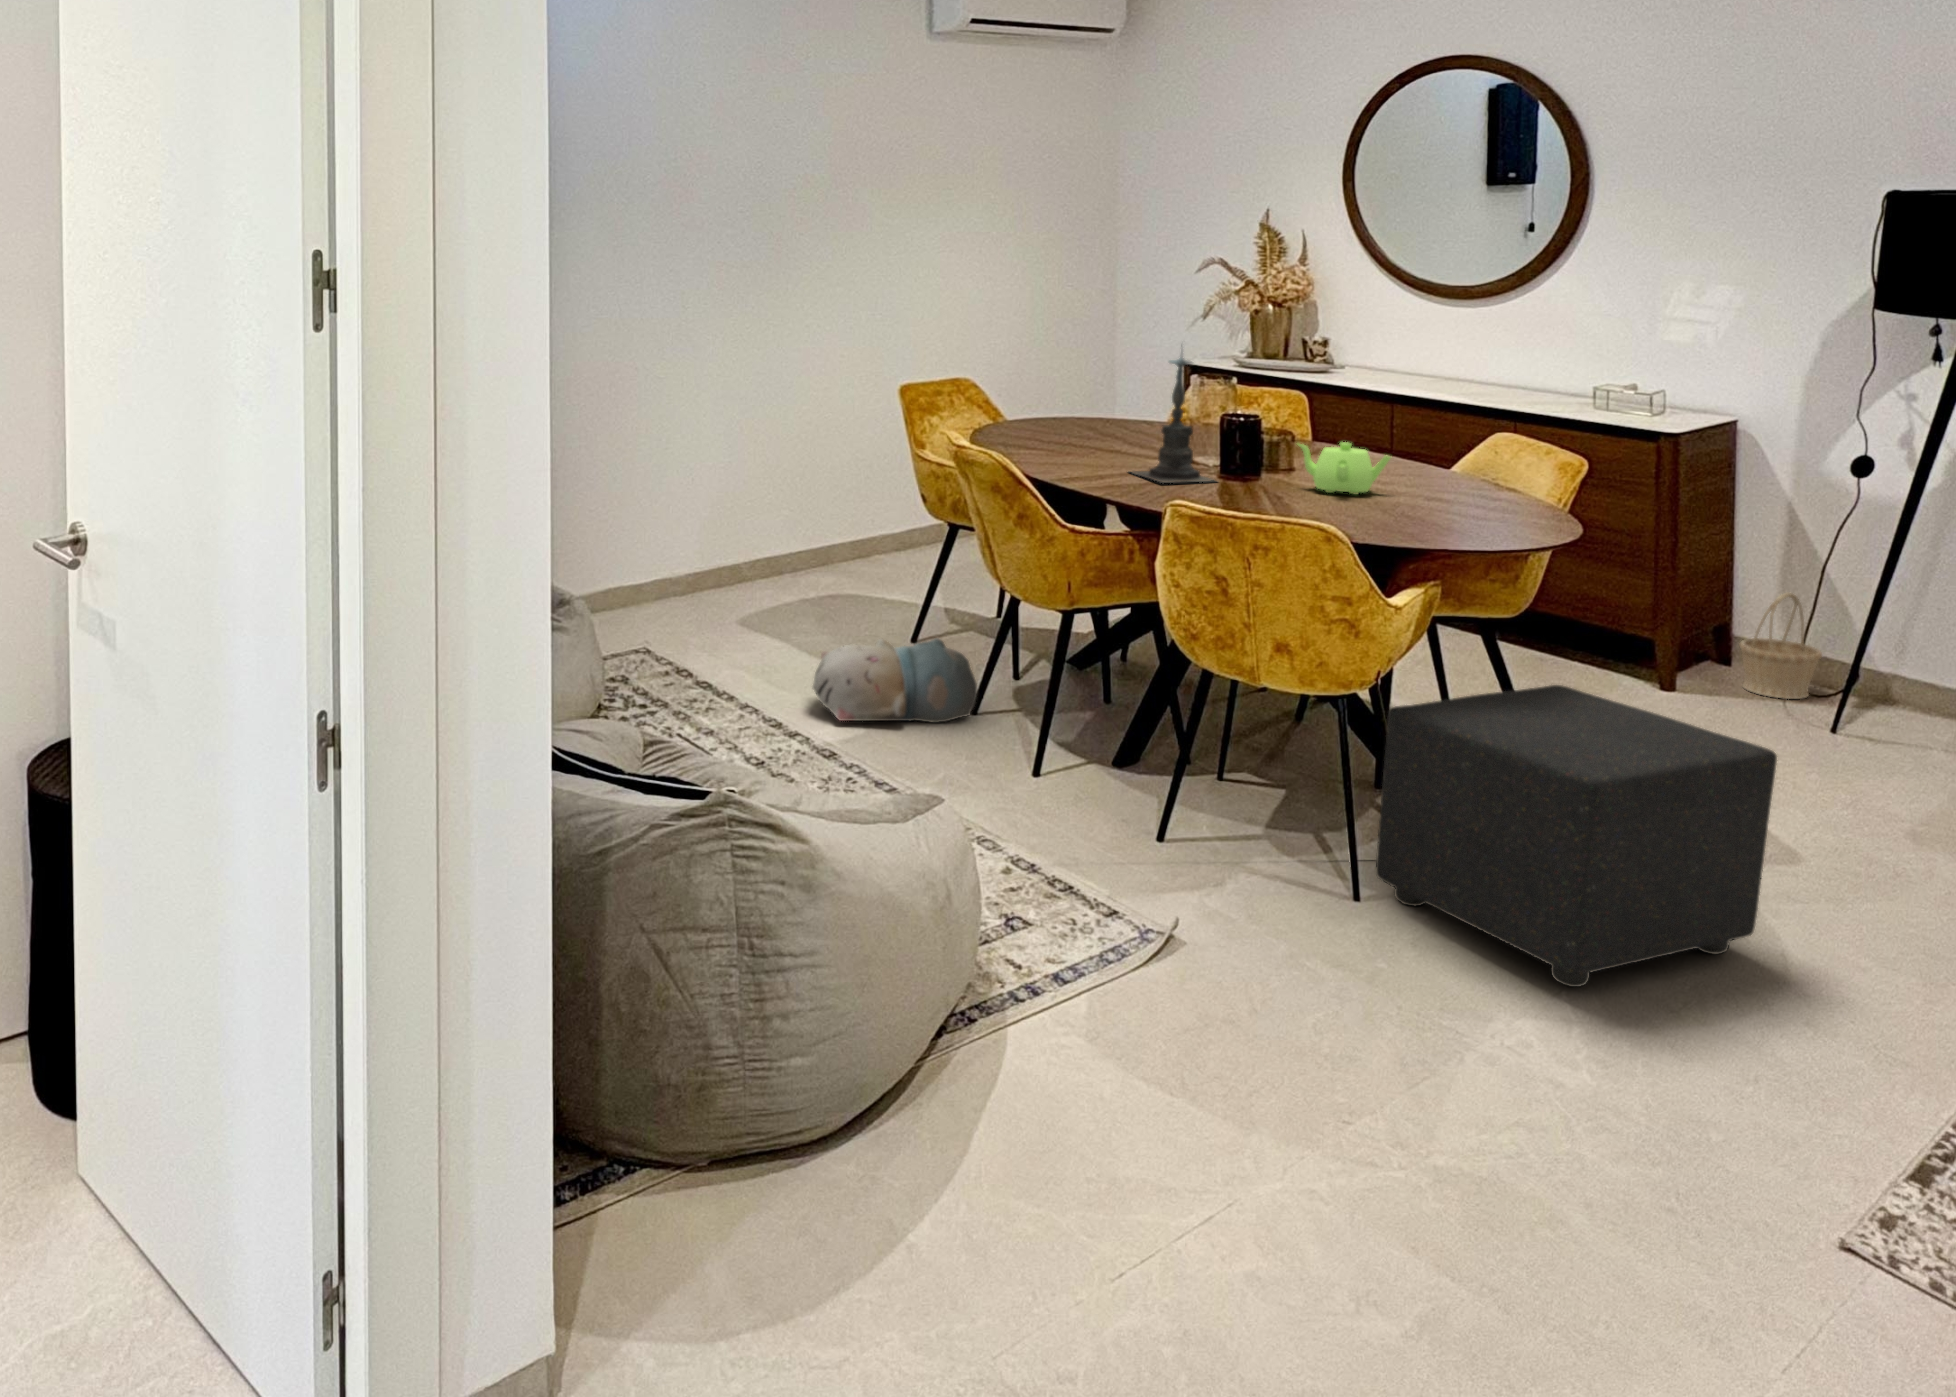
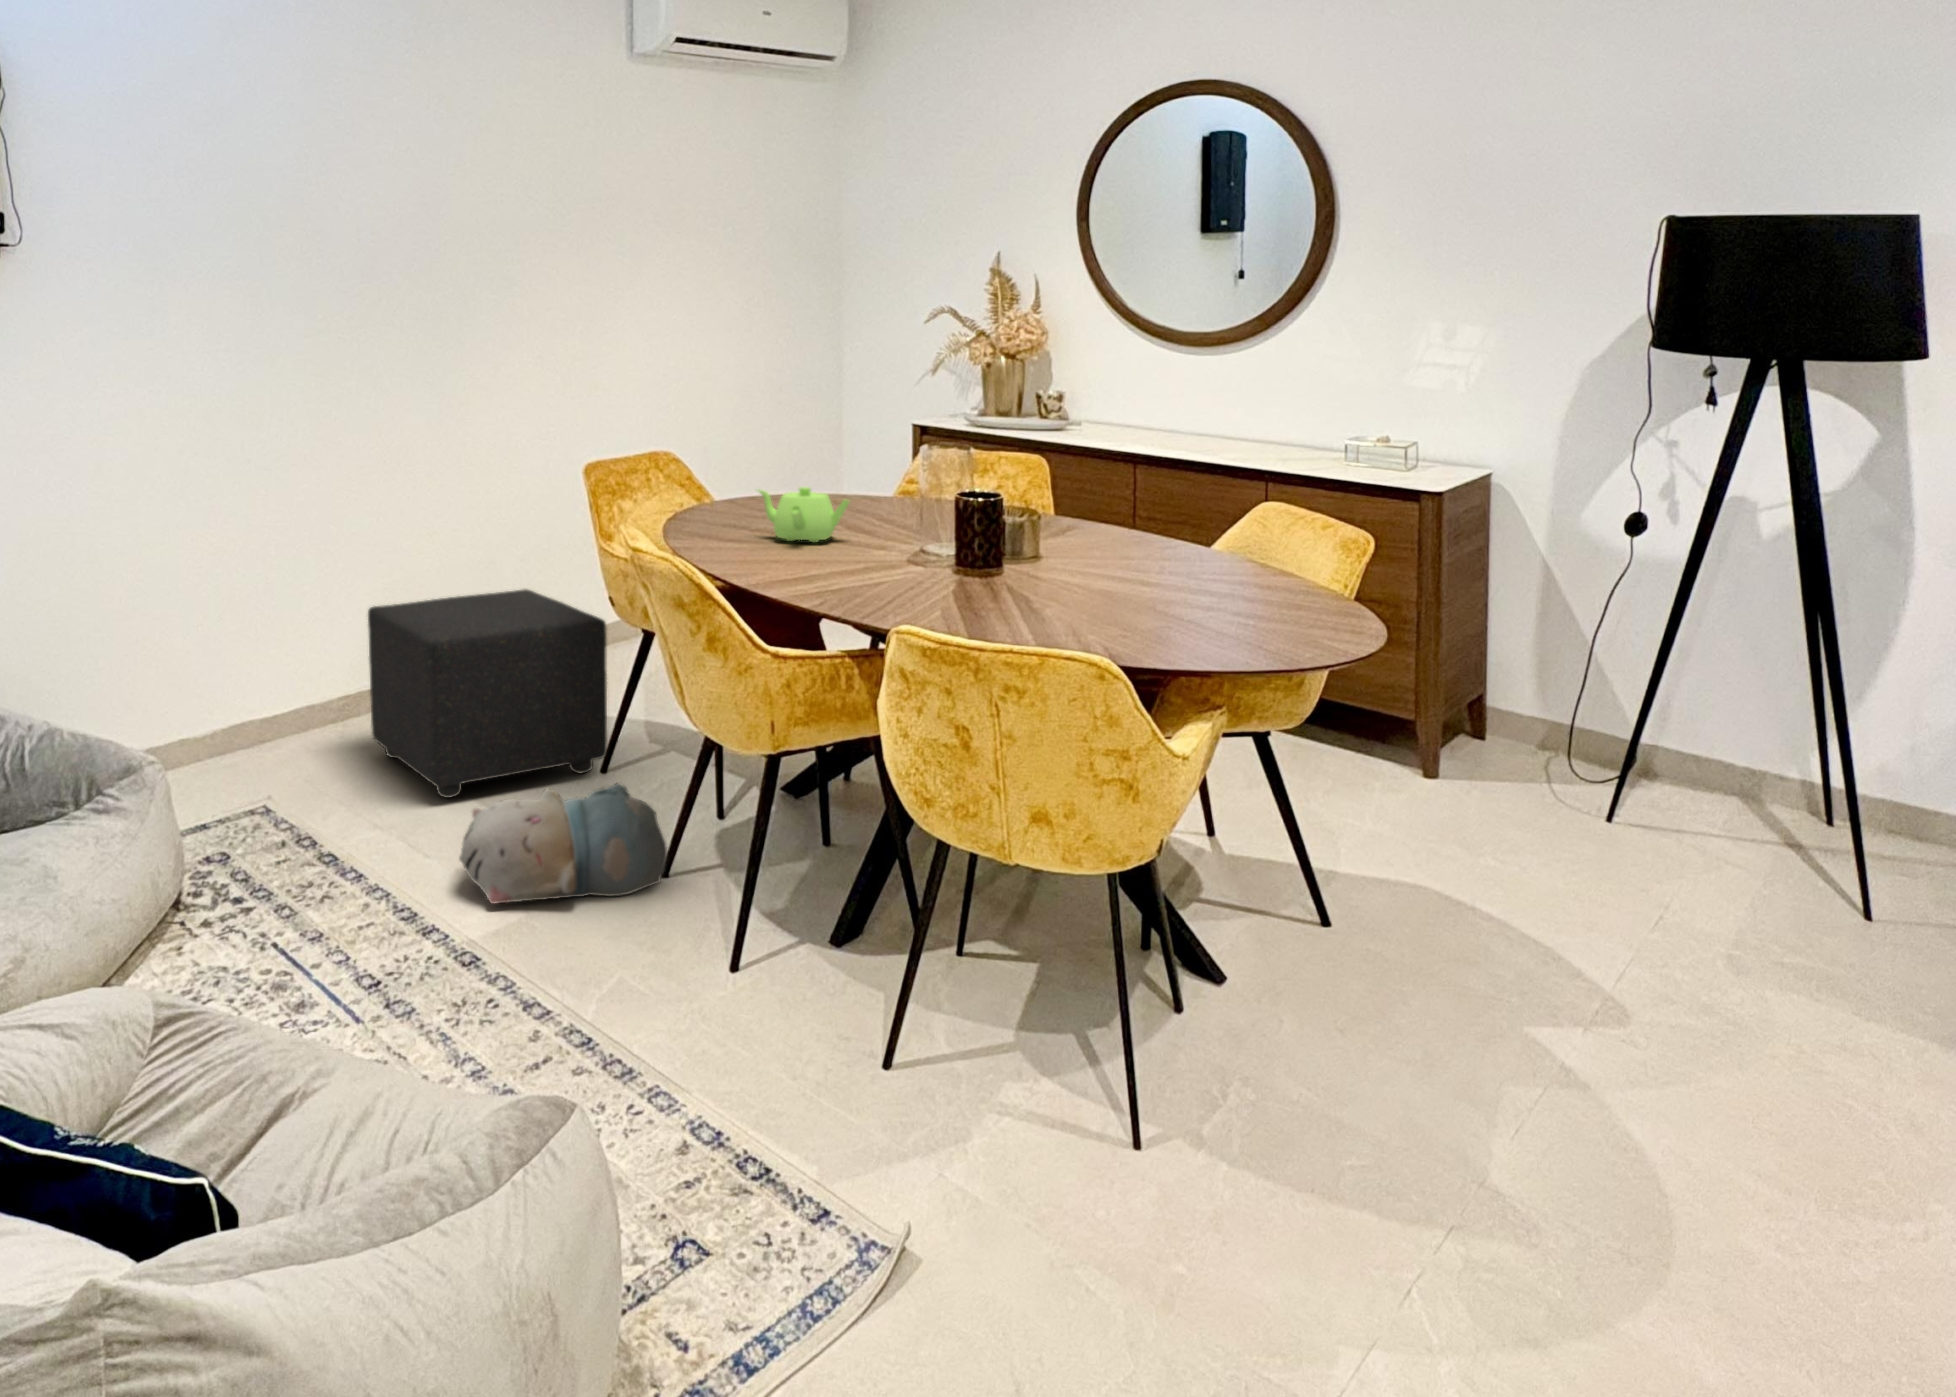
candle holder: present [1128,356,1213,483] -> none [837,408,950,589]
teapot: present [1298,442,1390,494] -> present [758,487,850,542]
basket: present [1739,592,1822,699] -> none [1527,672,1616,794]
ottoman: present [1376,685,1777,987] -> present [368,589,607,798]

